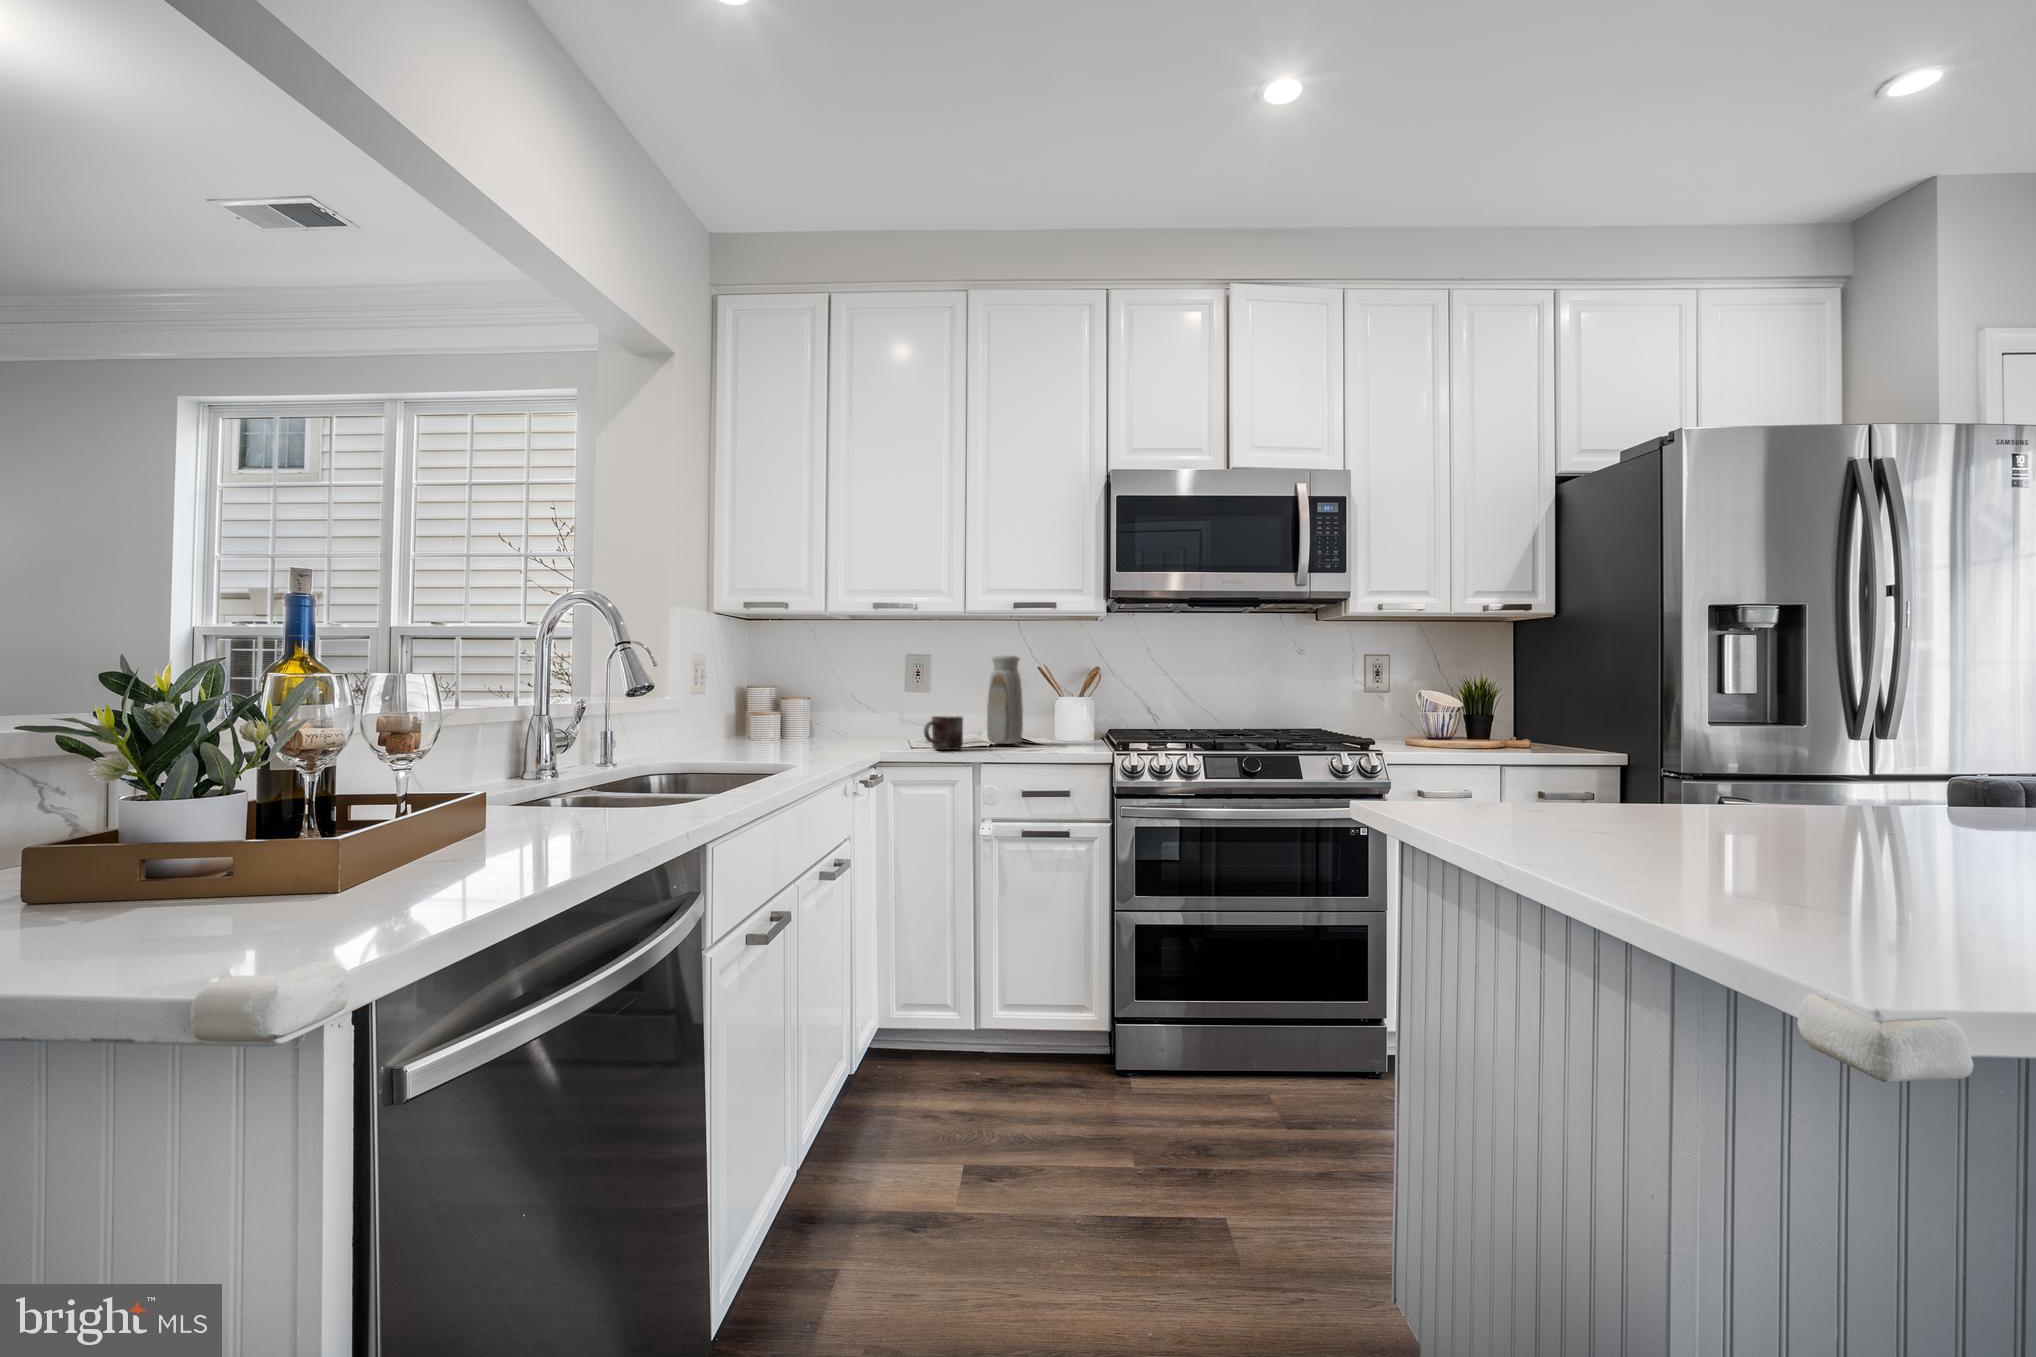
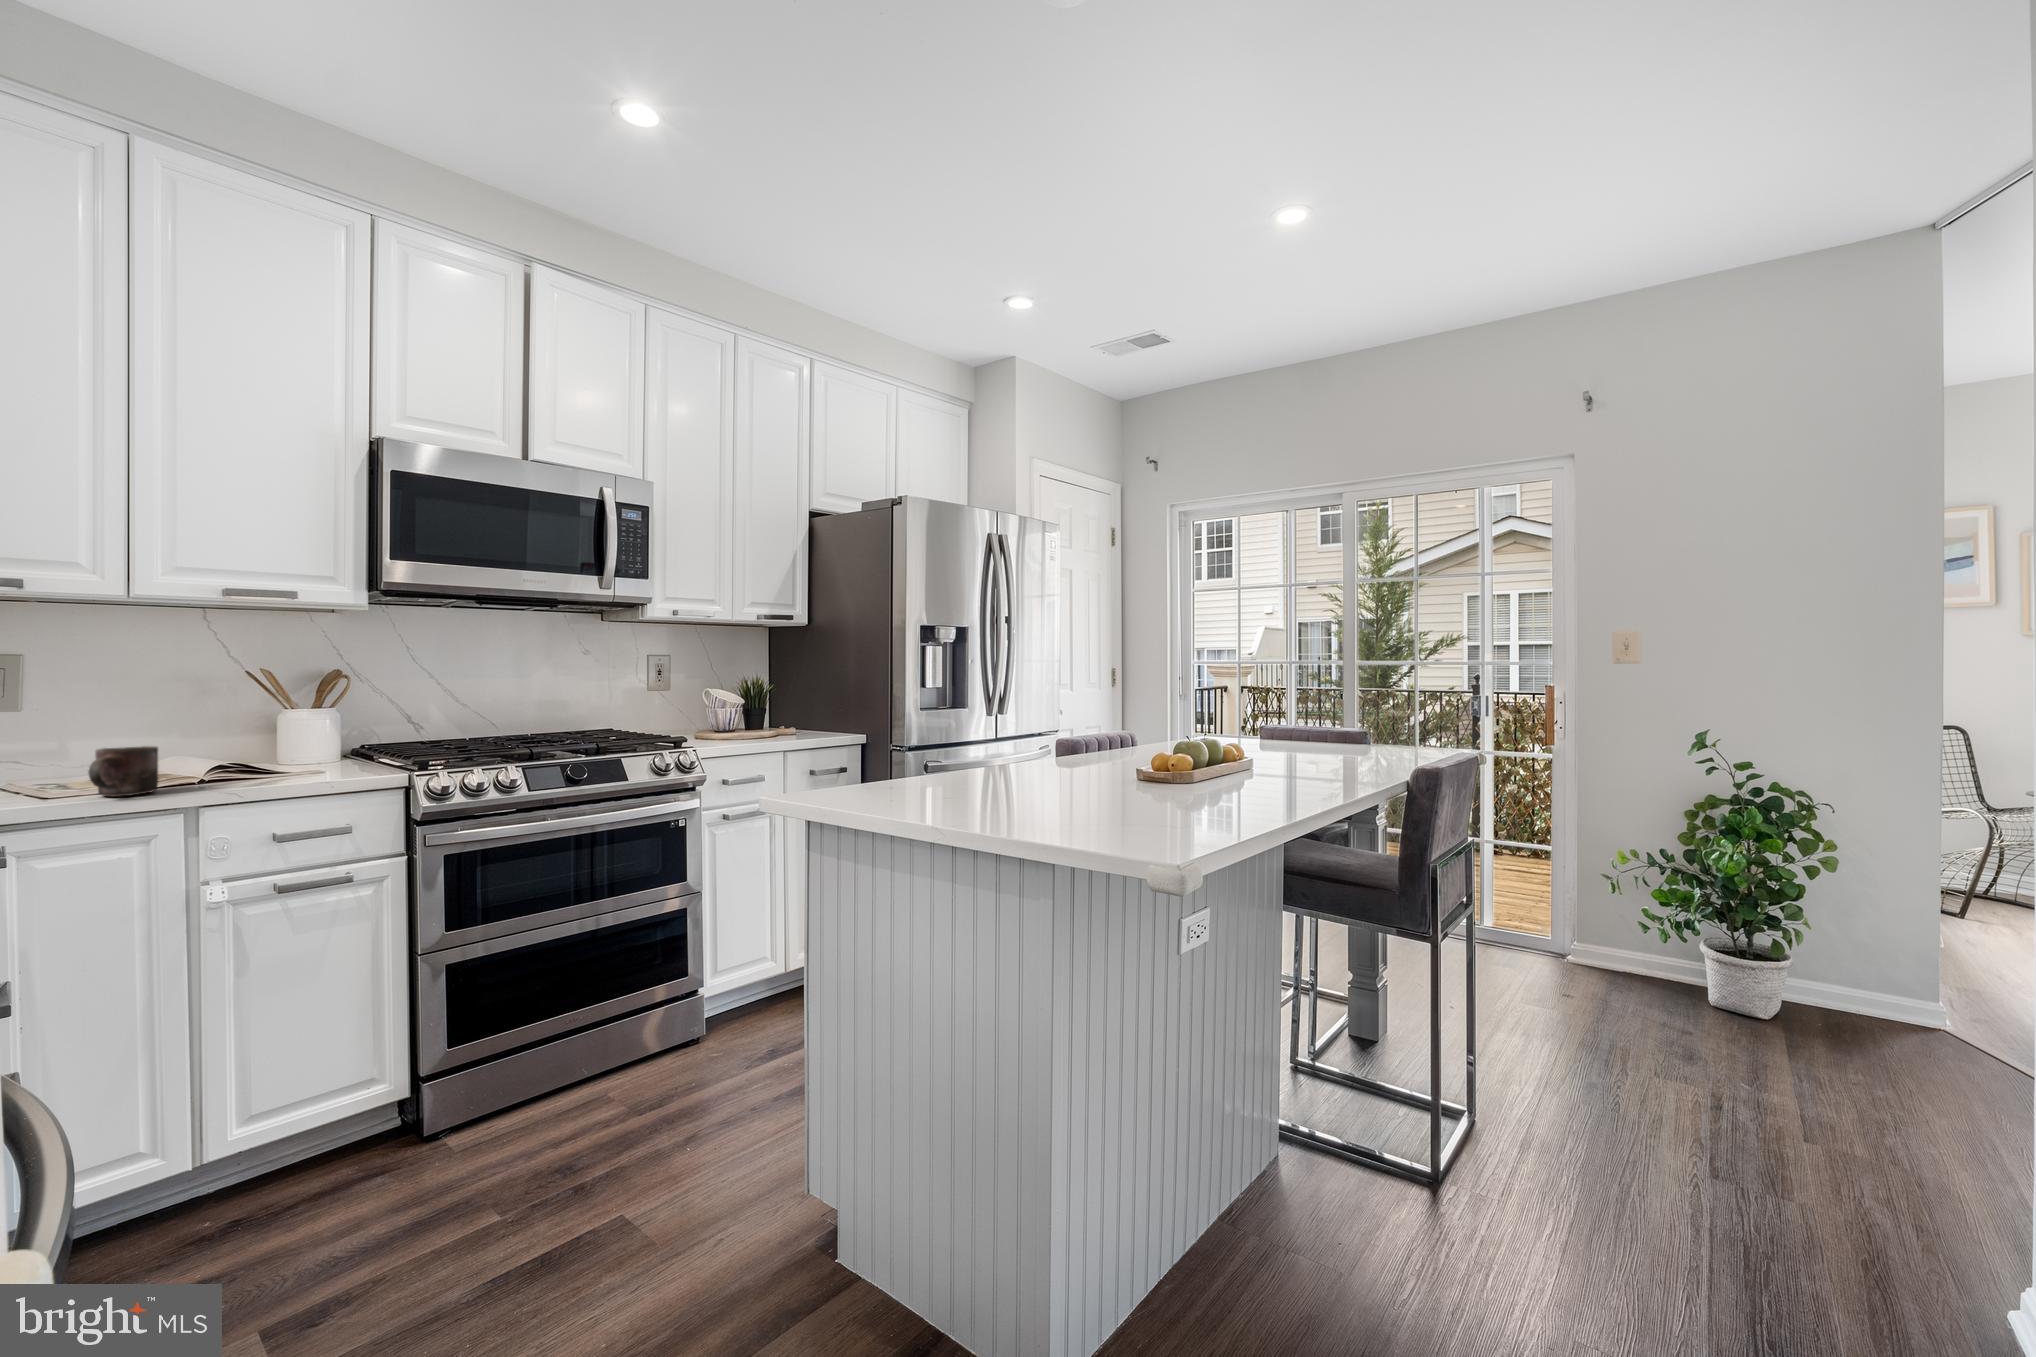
vase: present [987,656,1023,744] -> none [184,660,247,777]

